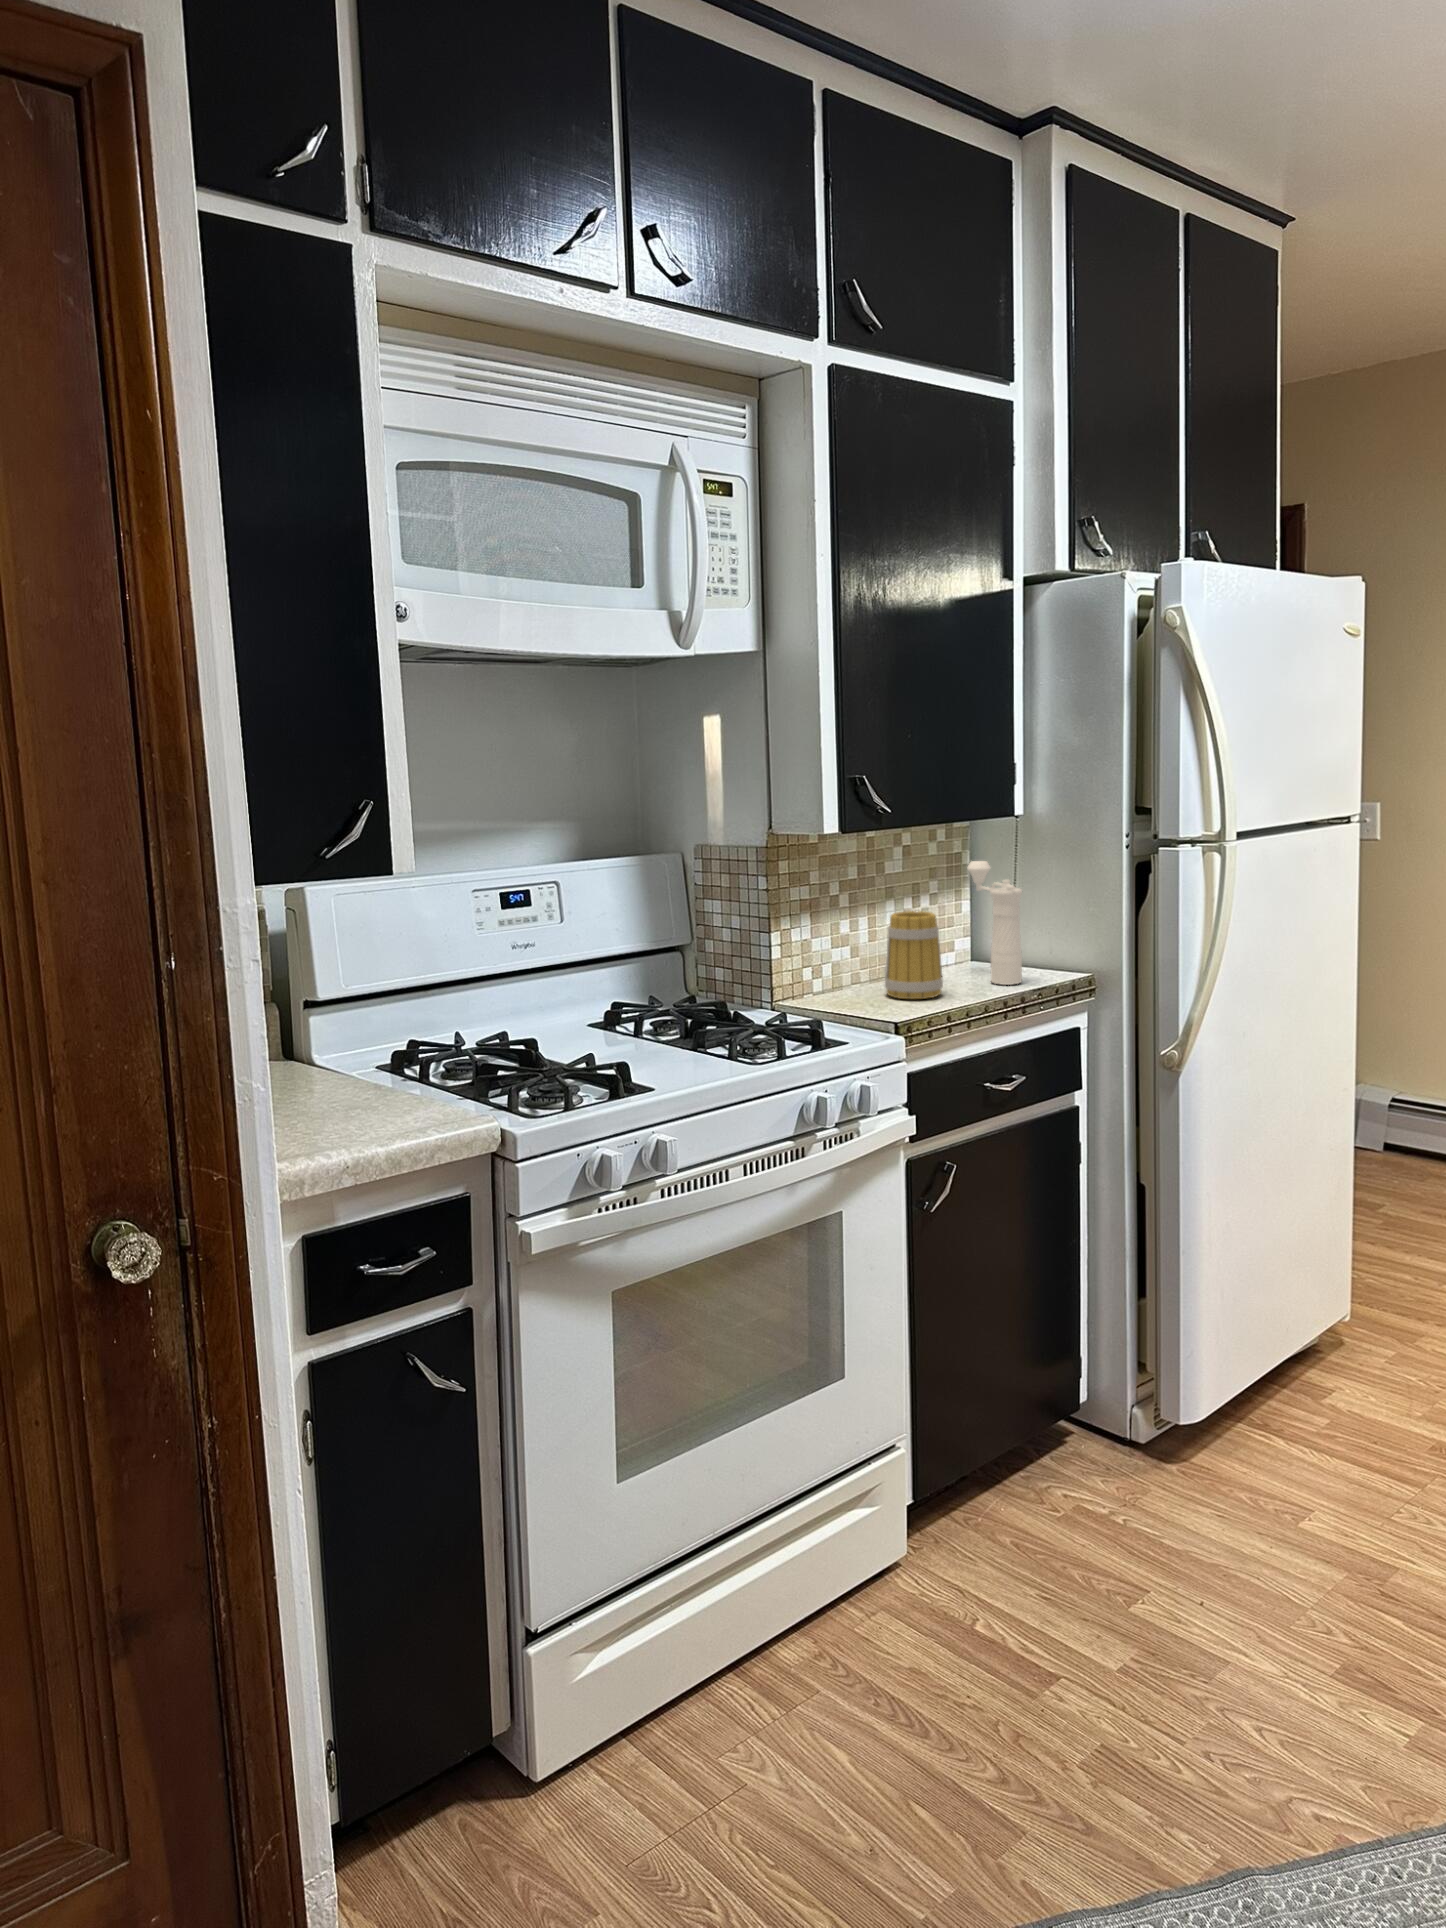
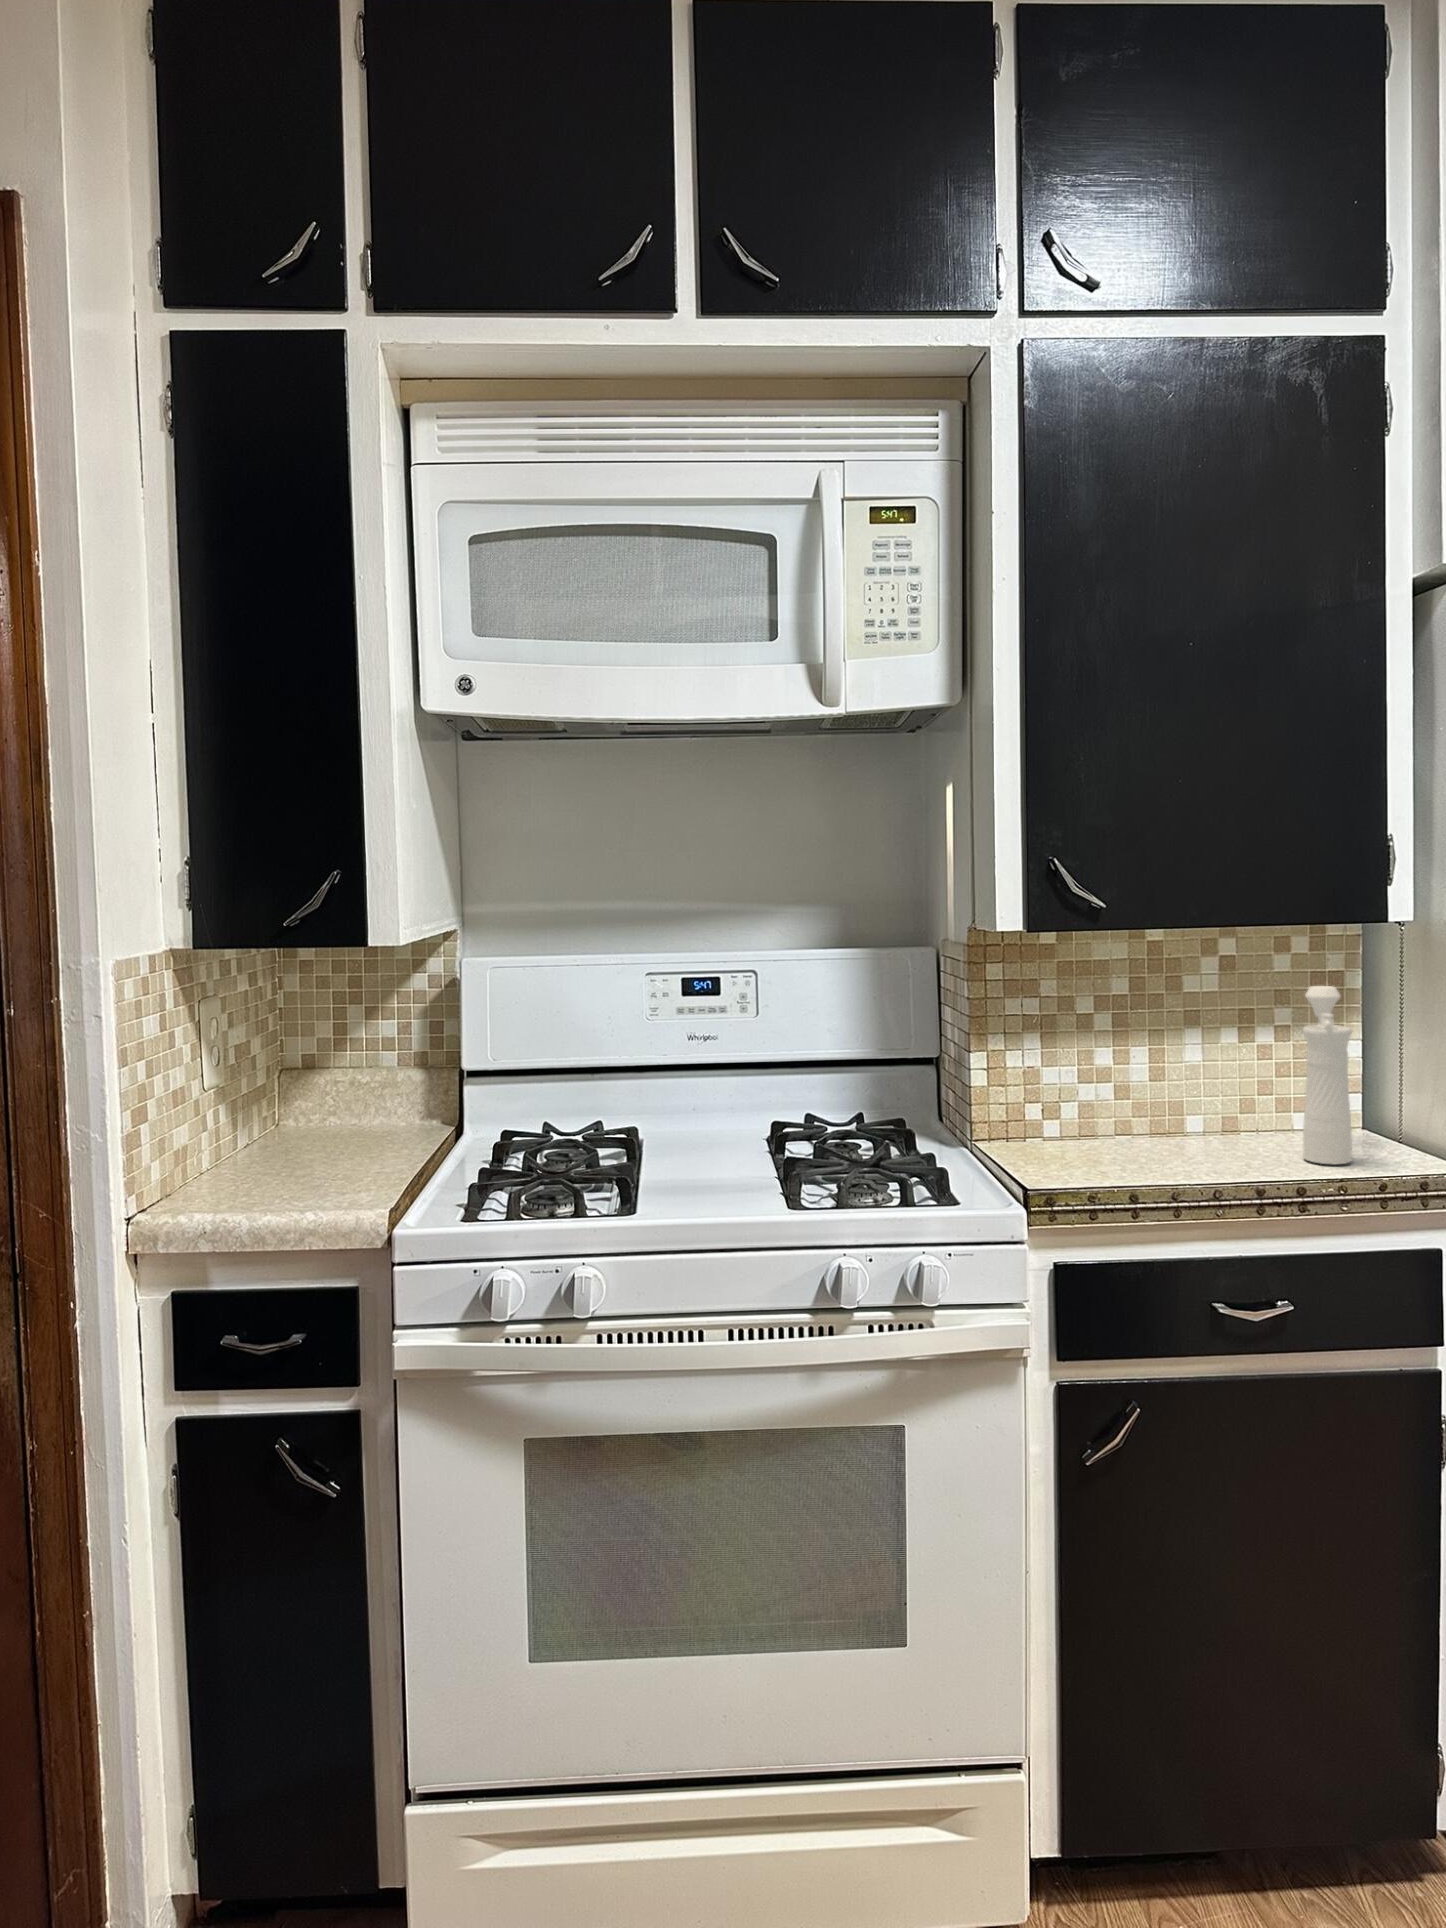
mug: present [885,908,943,999] -> none [1119,1040,1200,1164]

